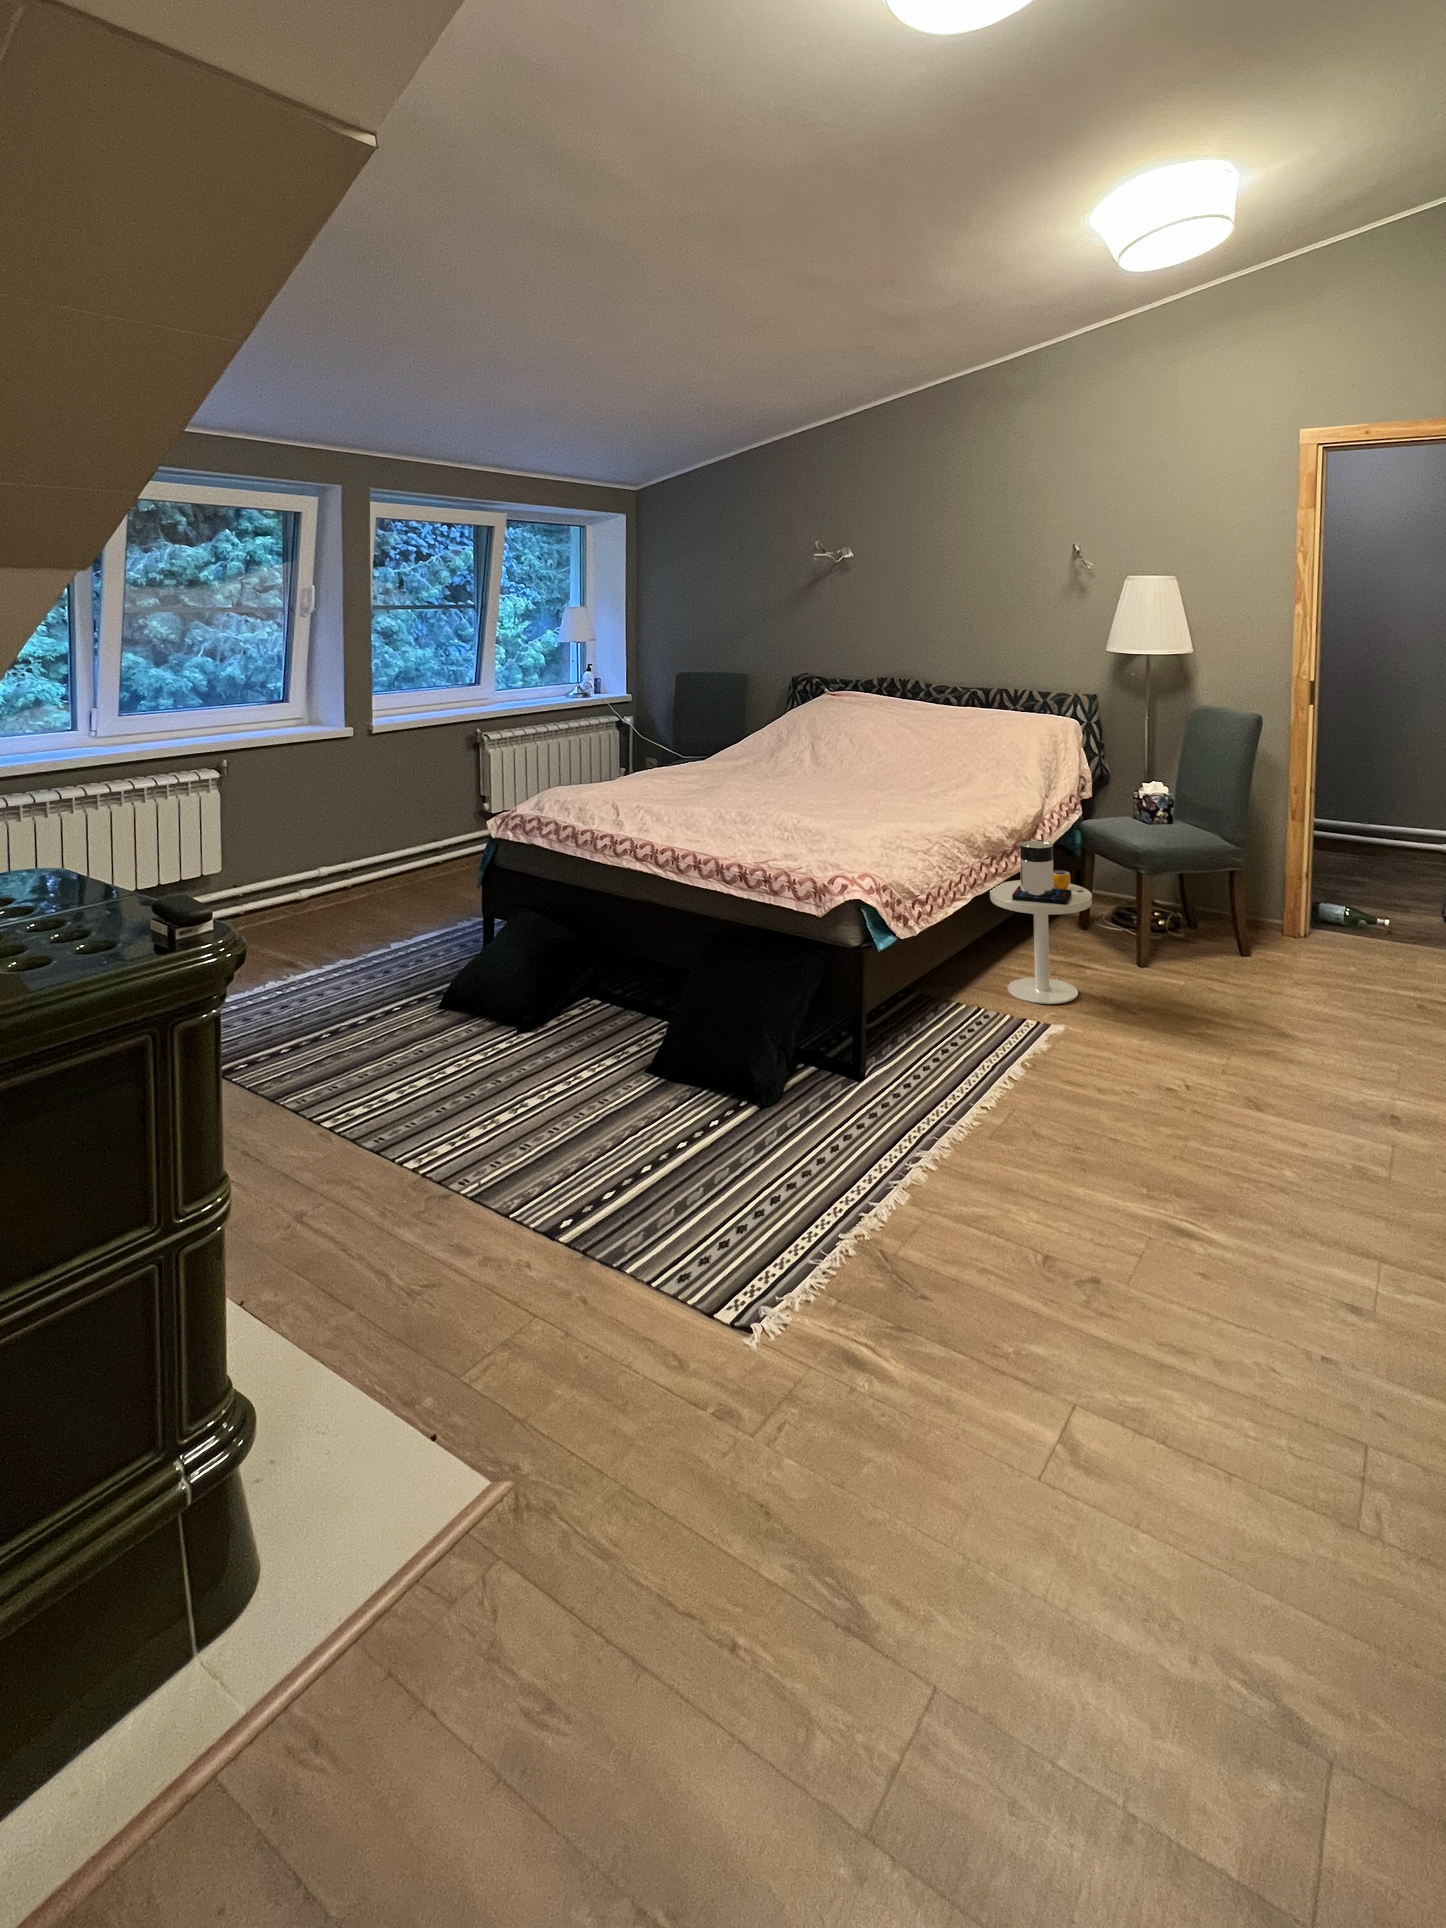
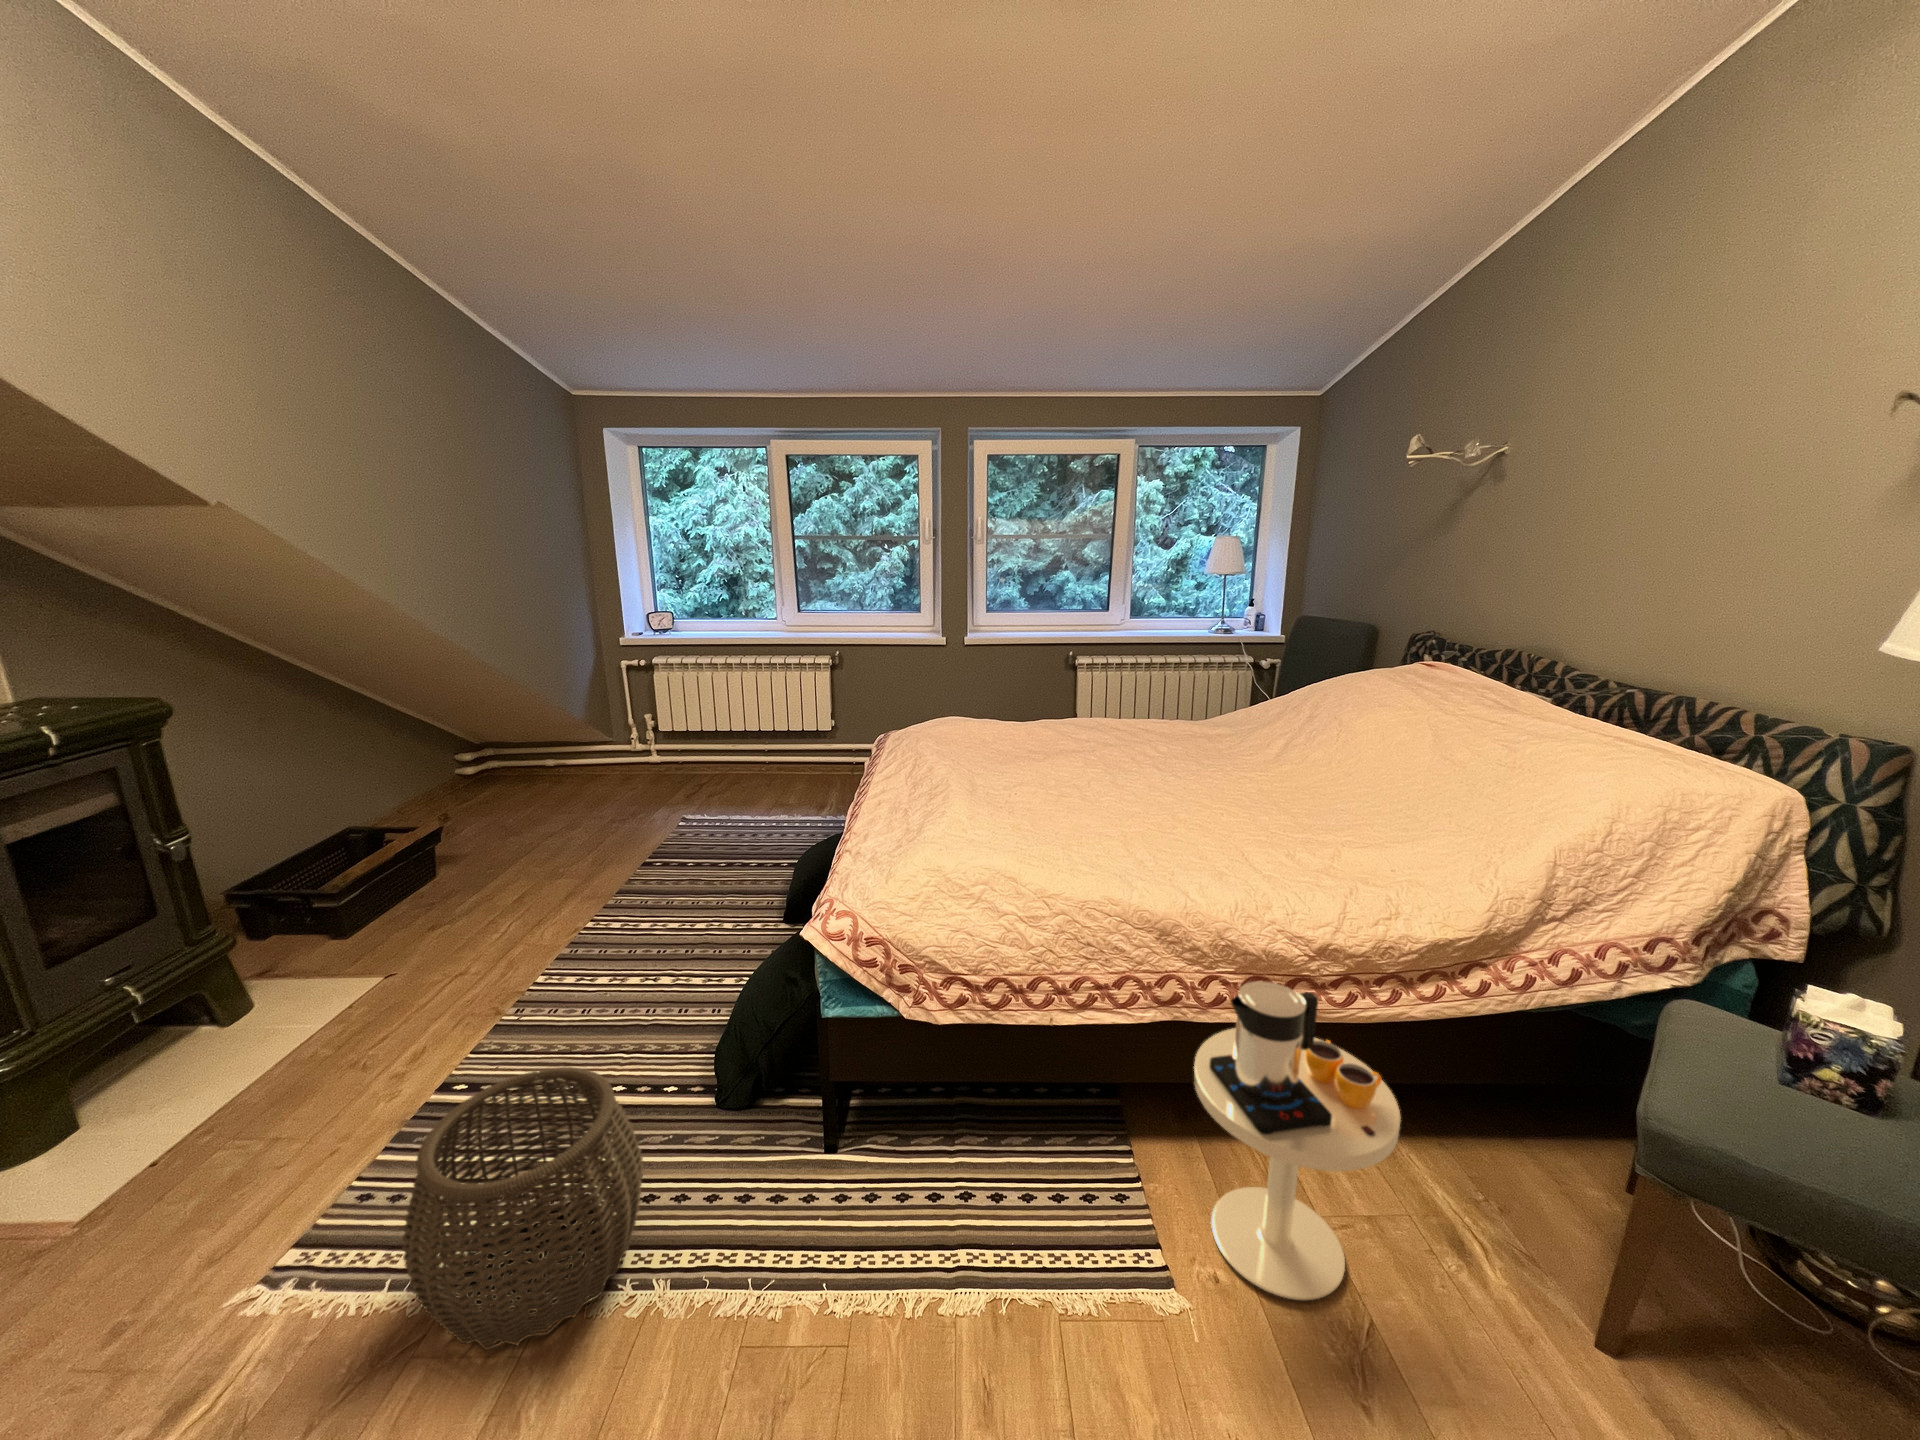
woven basket: none [782,1027,946,1228] -> present [402,1067,643,1350]

